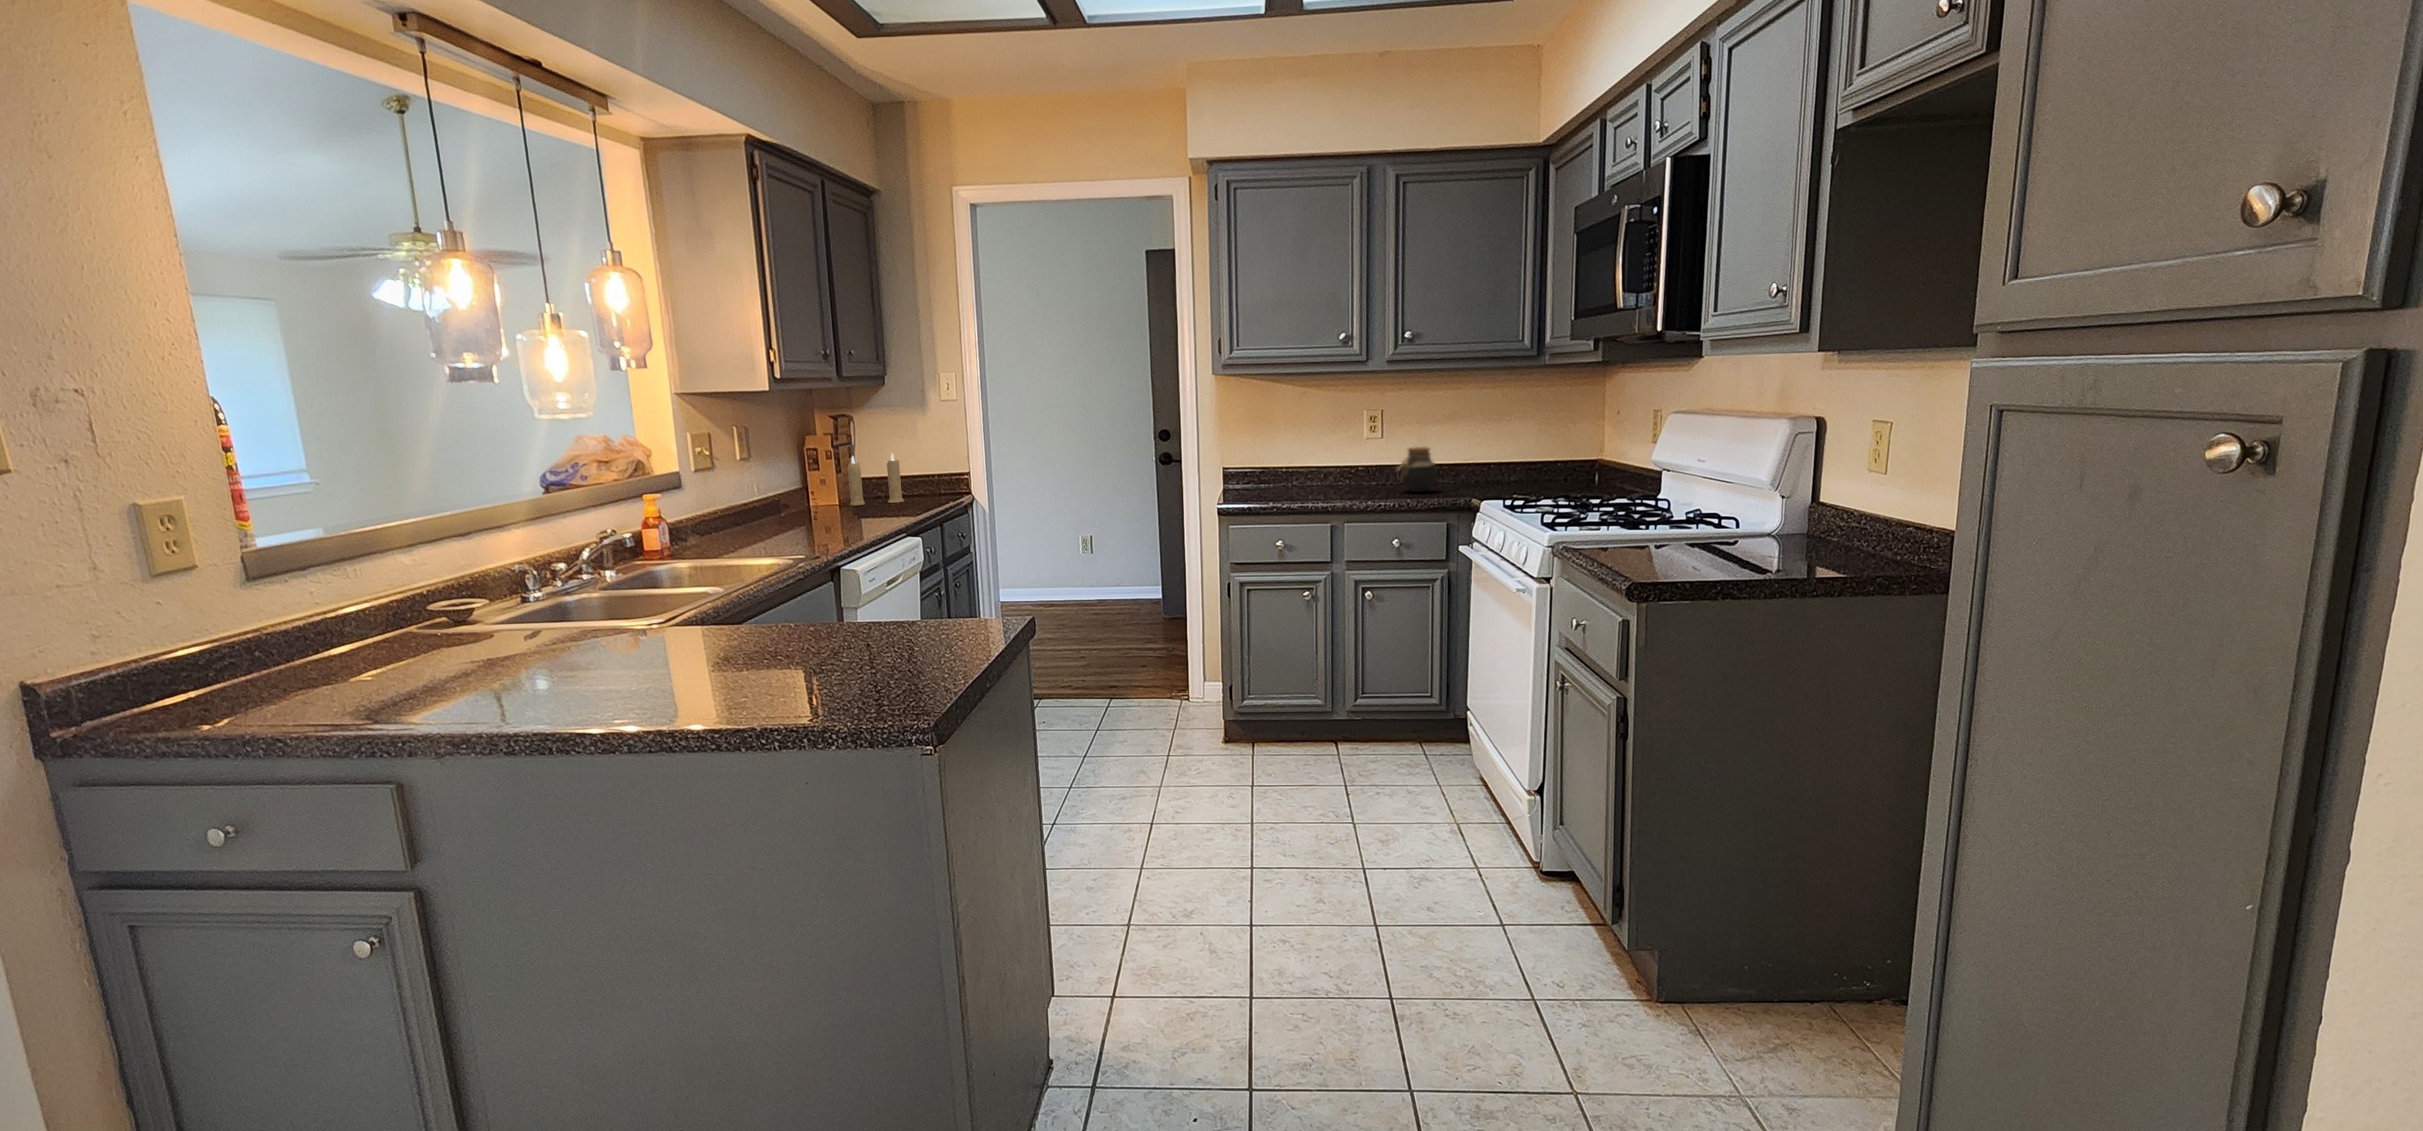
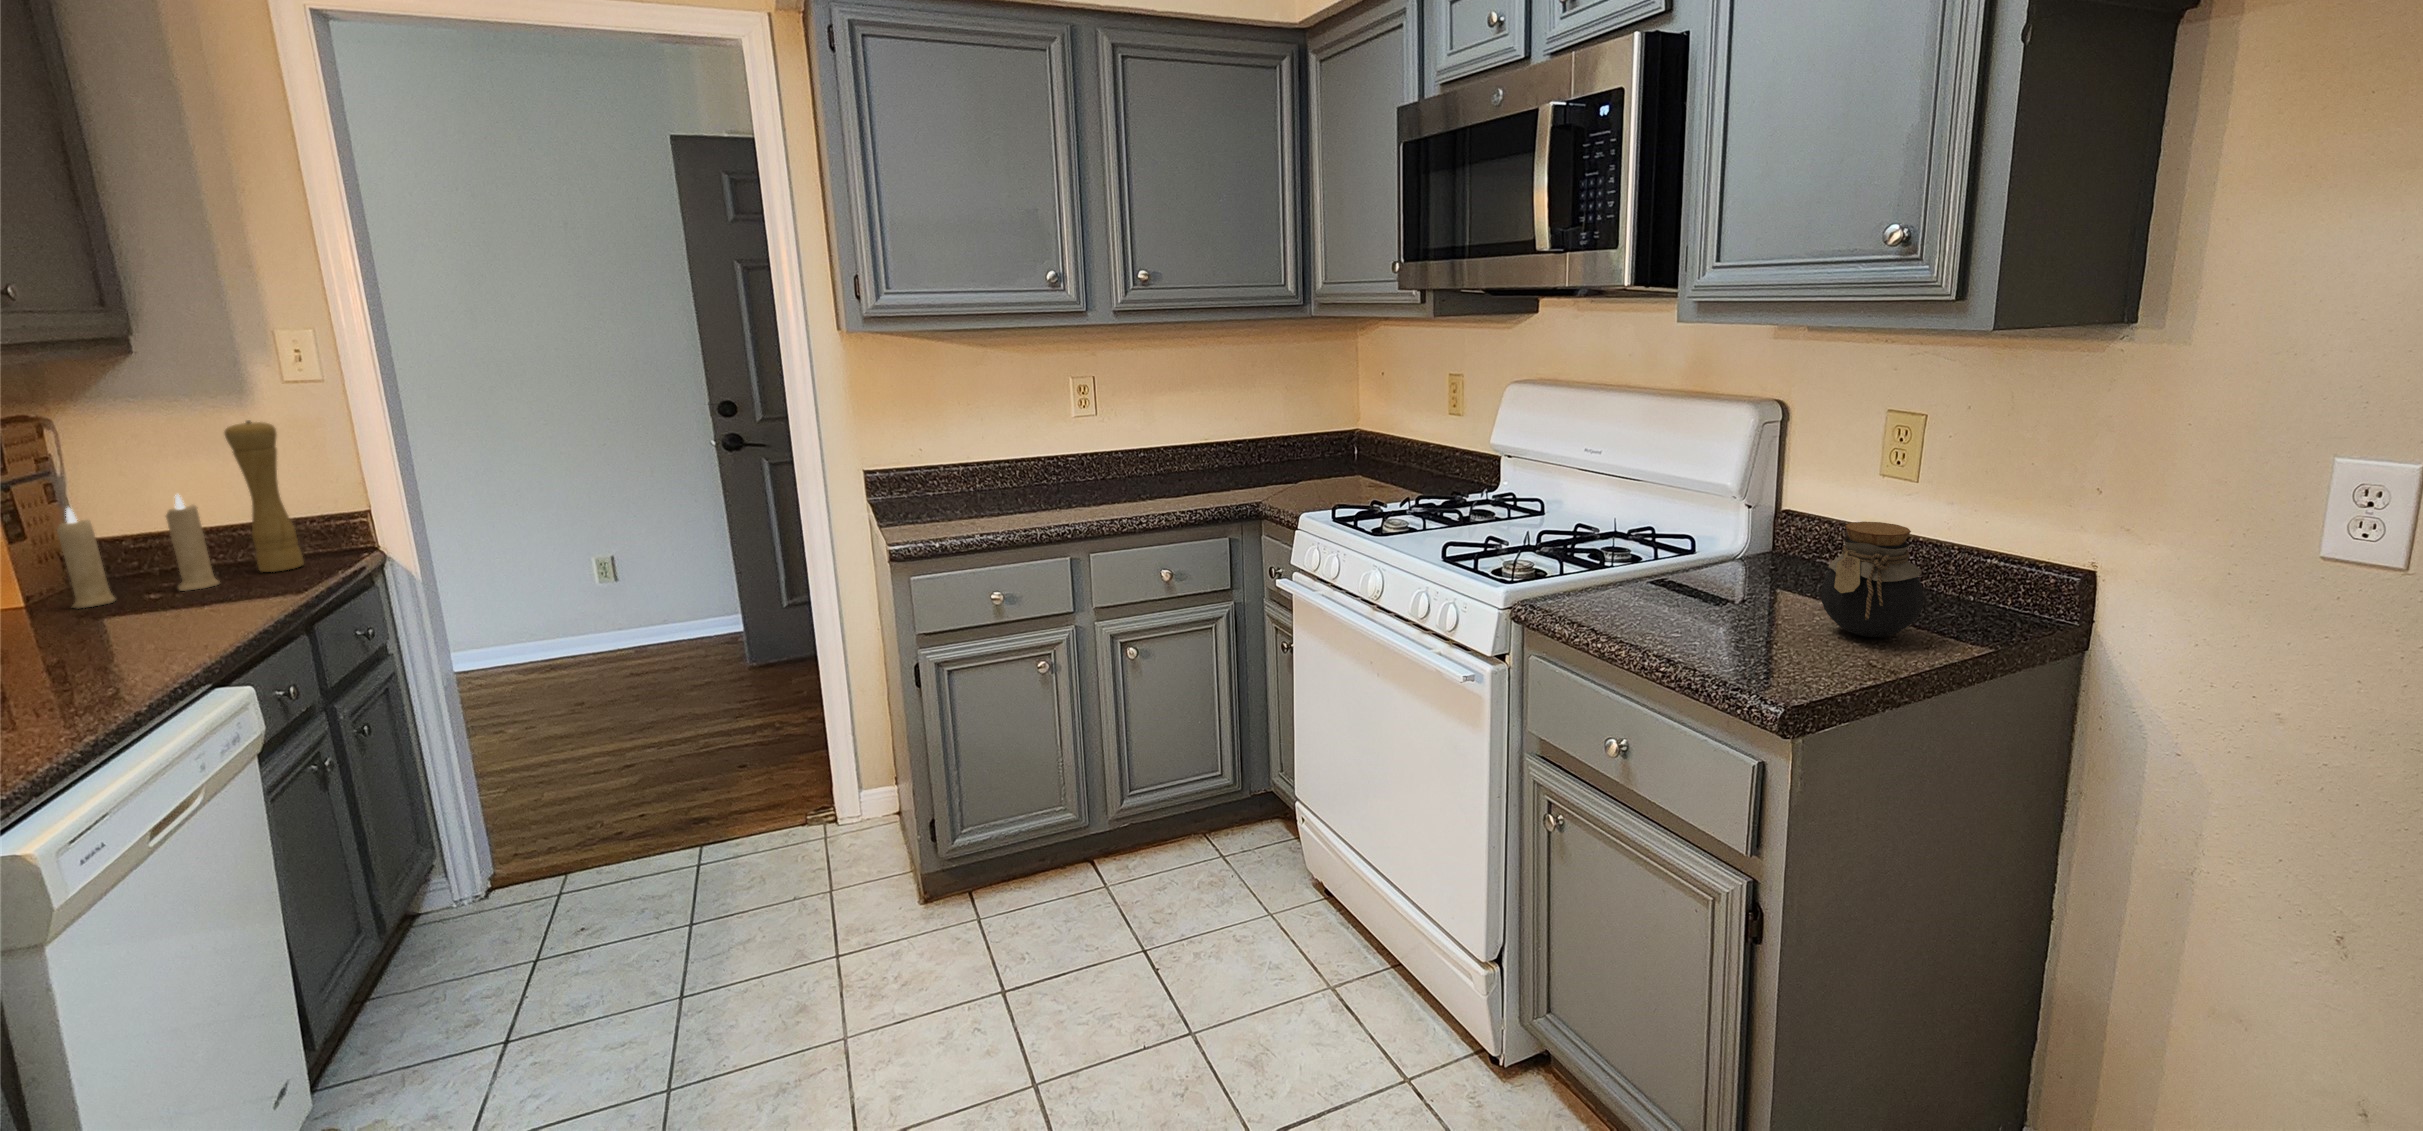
pepper mill: none [913,418,938,499] -> present [224,420,304,572]
jar: present [1397,447,1437,492] -> present [1821,522,1923,637]

